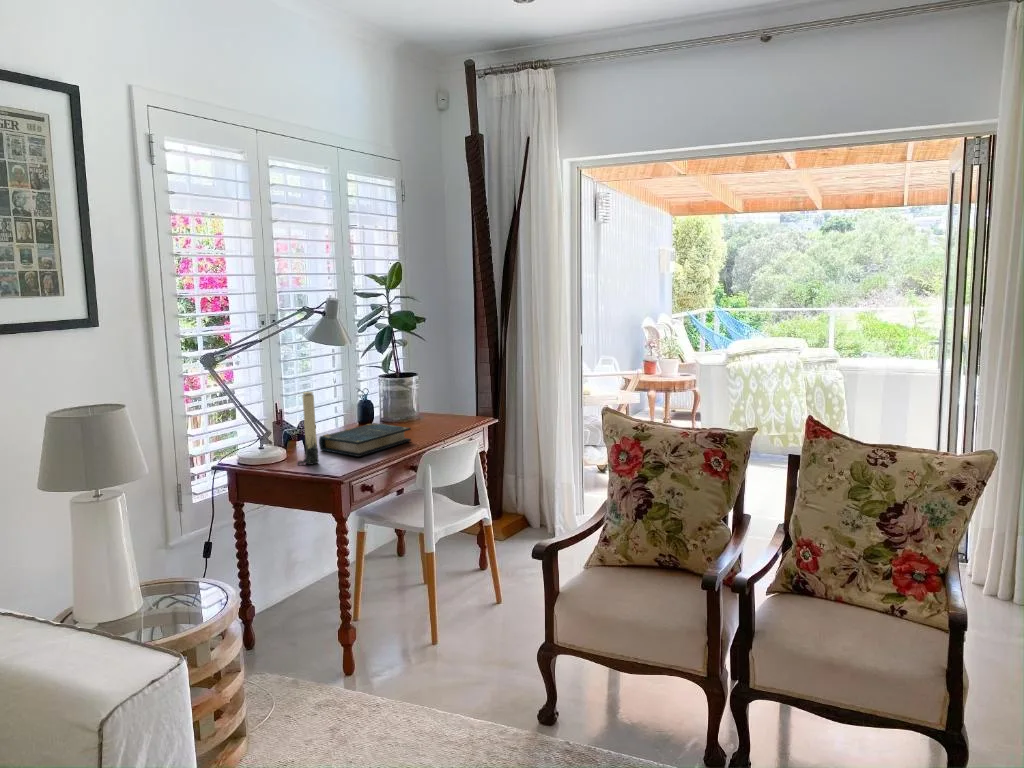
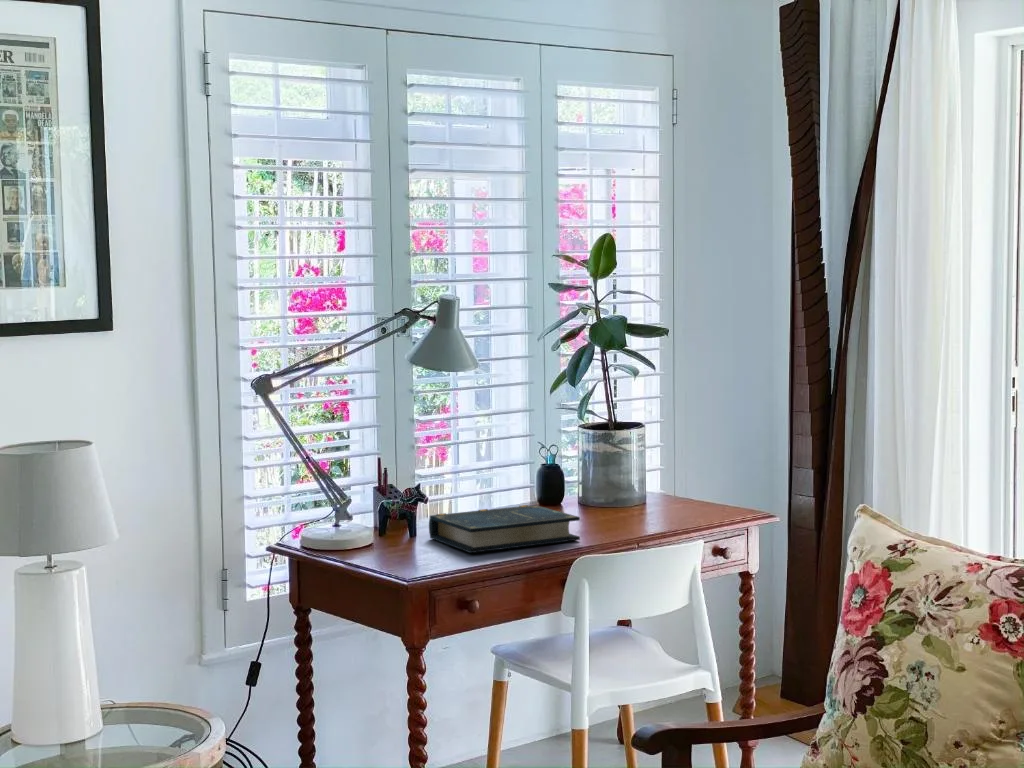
candle: present [298,392,319,465] -> none [378,440,409,556]

